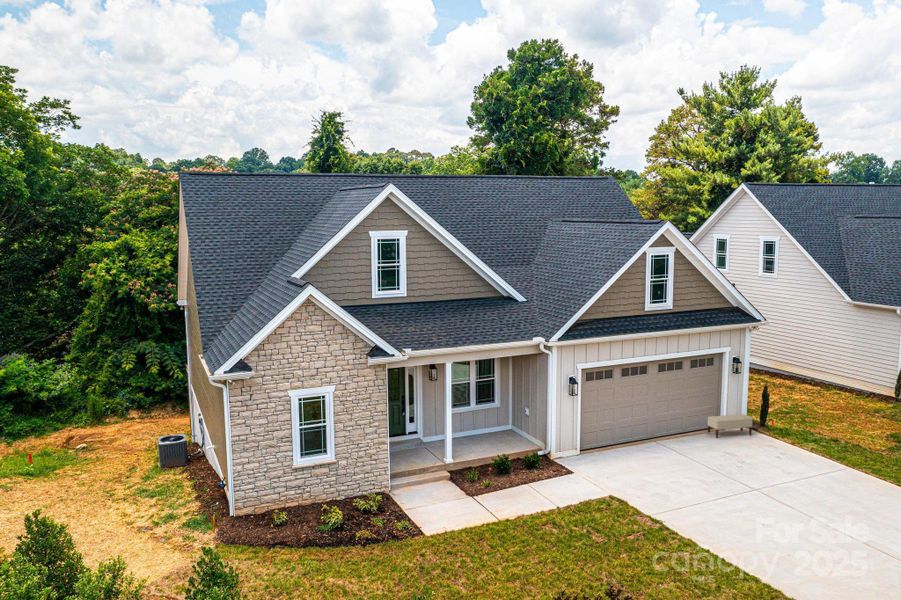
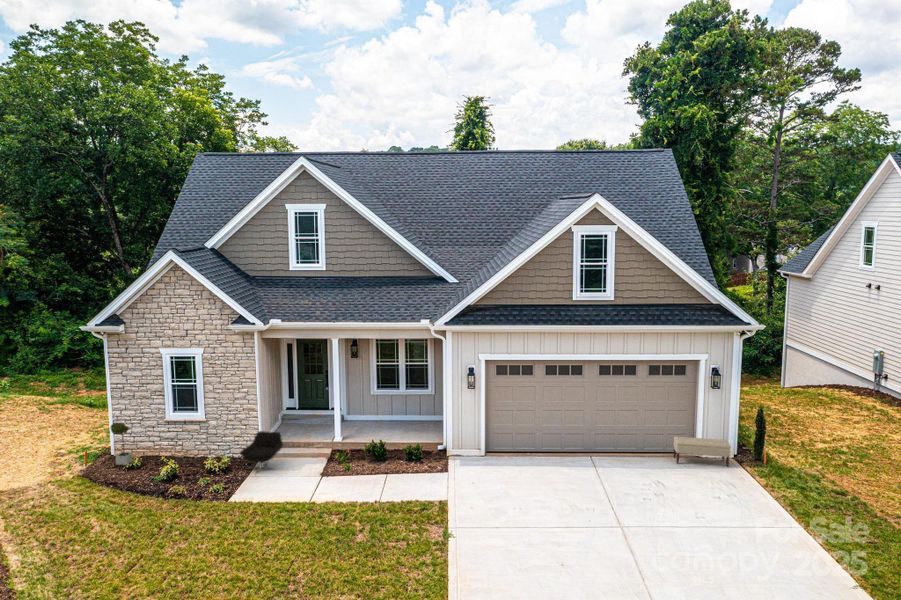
lounge chair: none [388,462,427,508] -> present [240,431,283,474]
potted tree: none [241,478,262,525] -> present [111,423,133,465]

